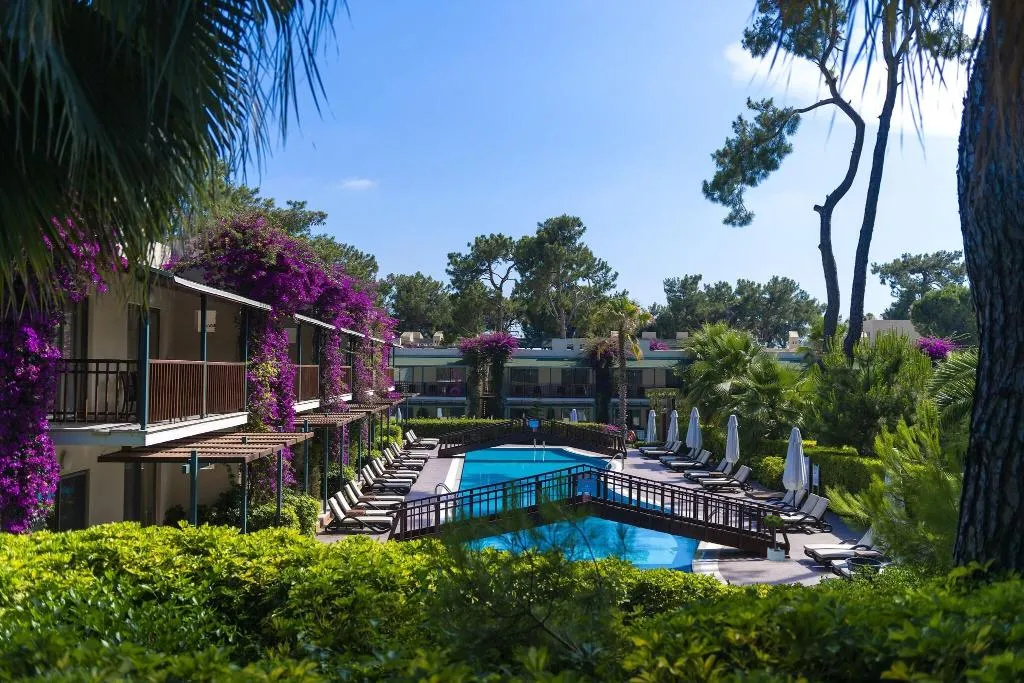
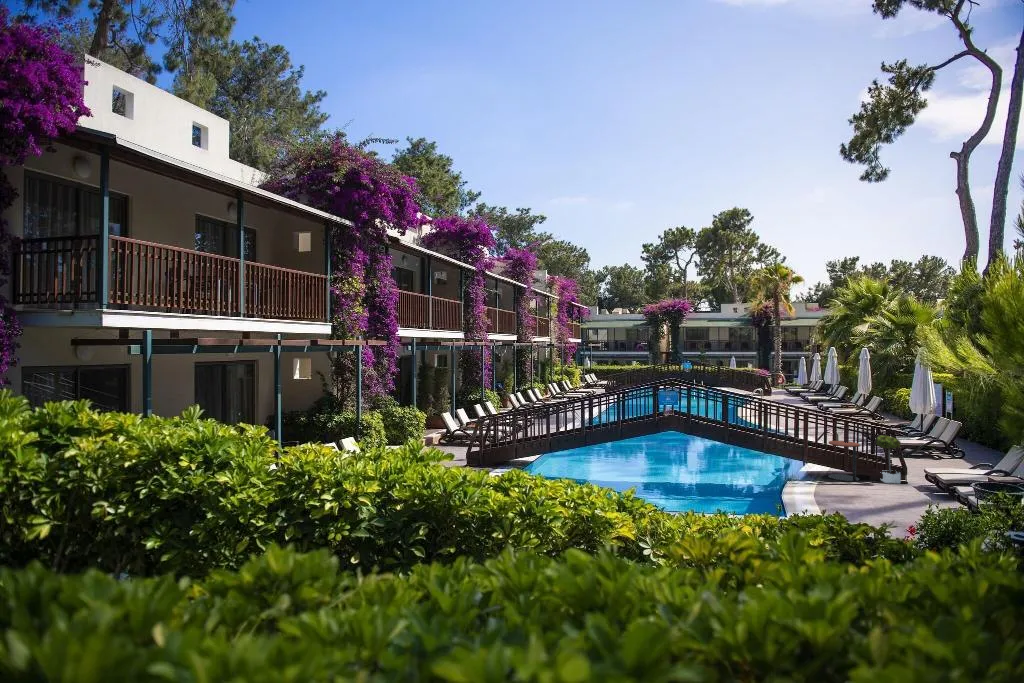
side table: none [722,521,750,562] -> present [828,441,860,481]

